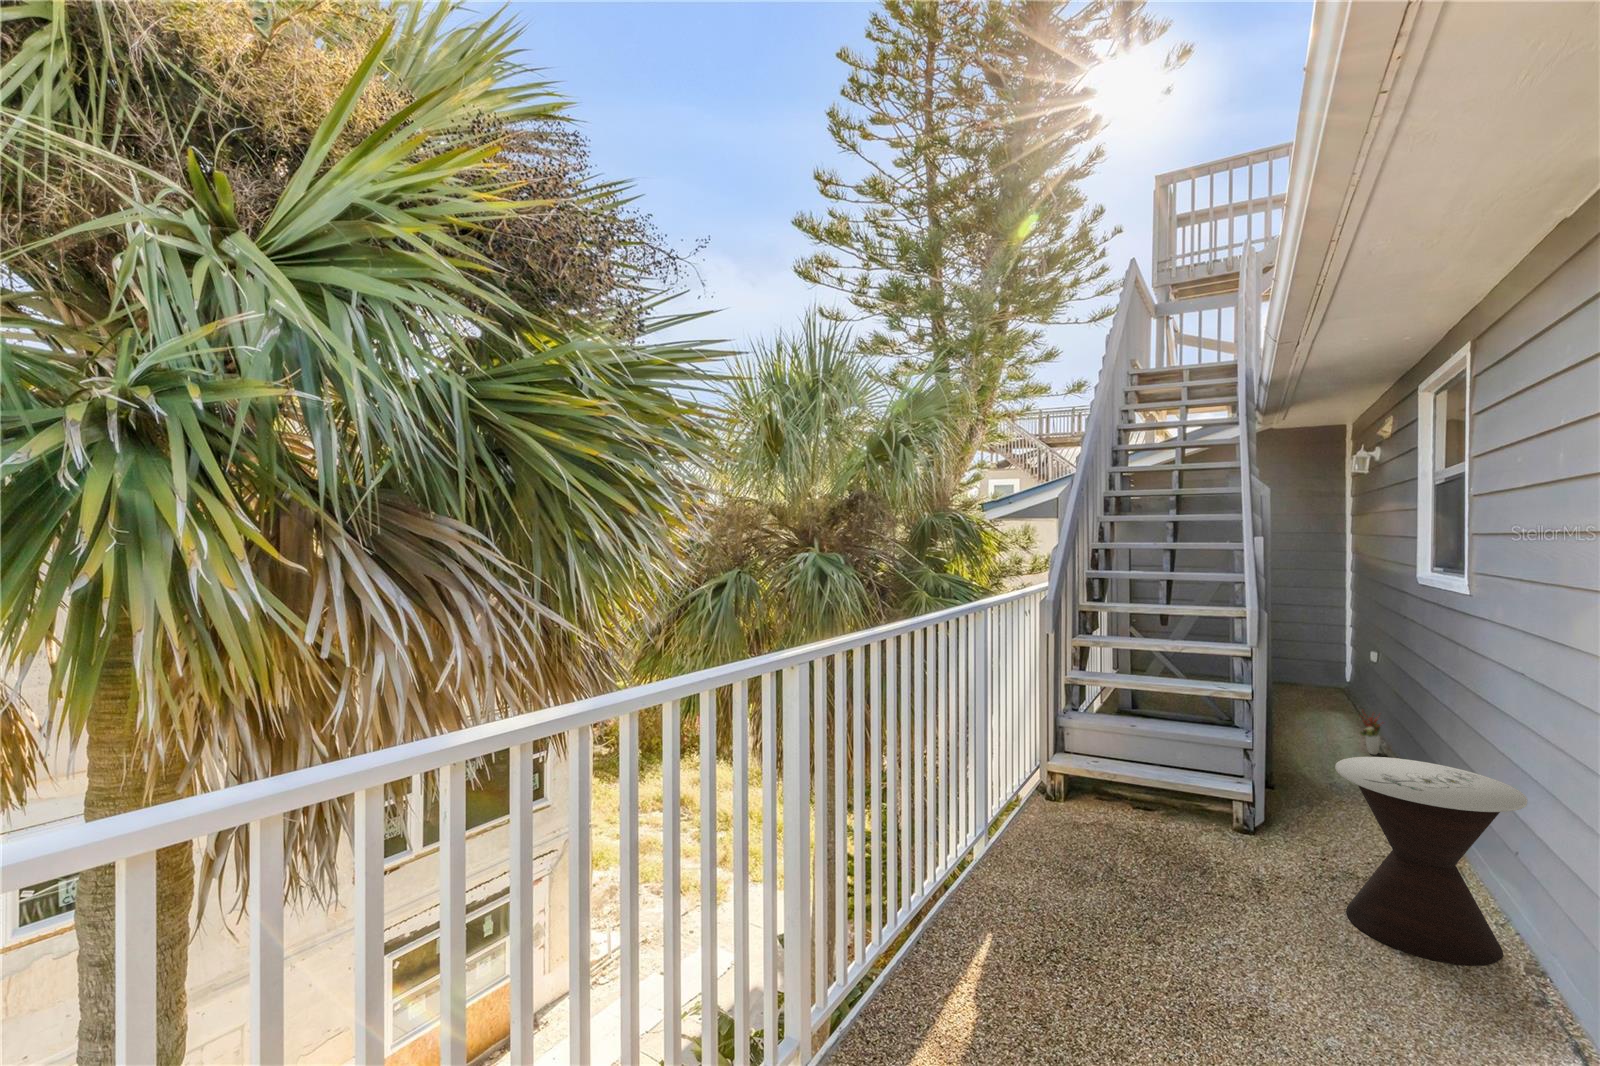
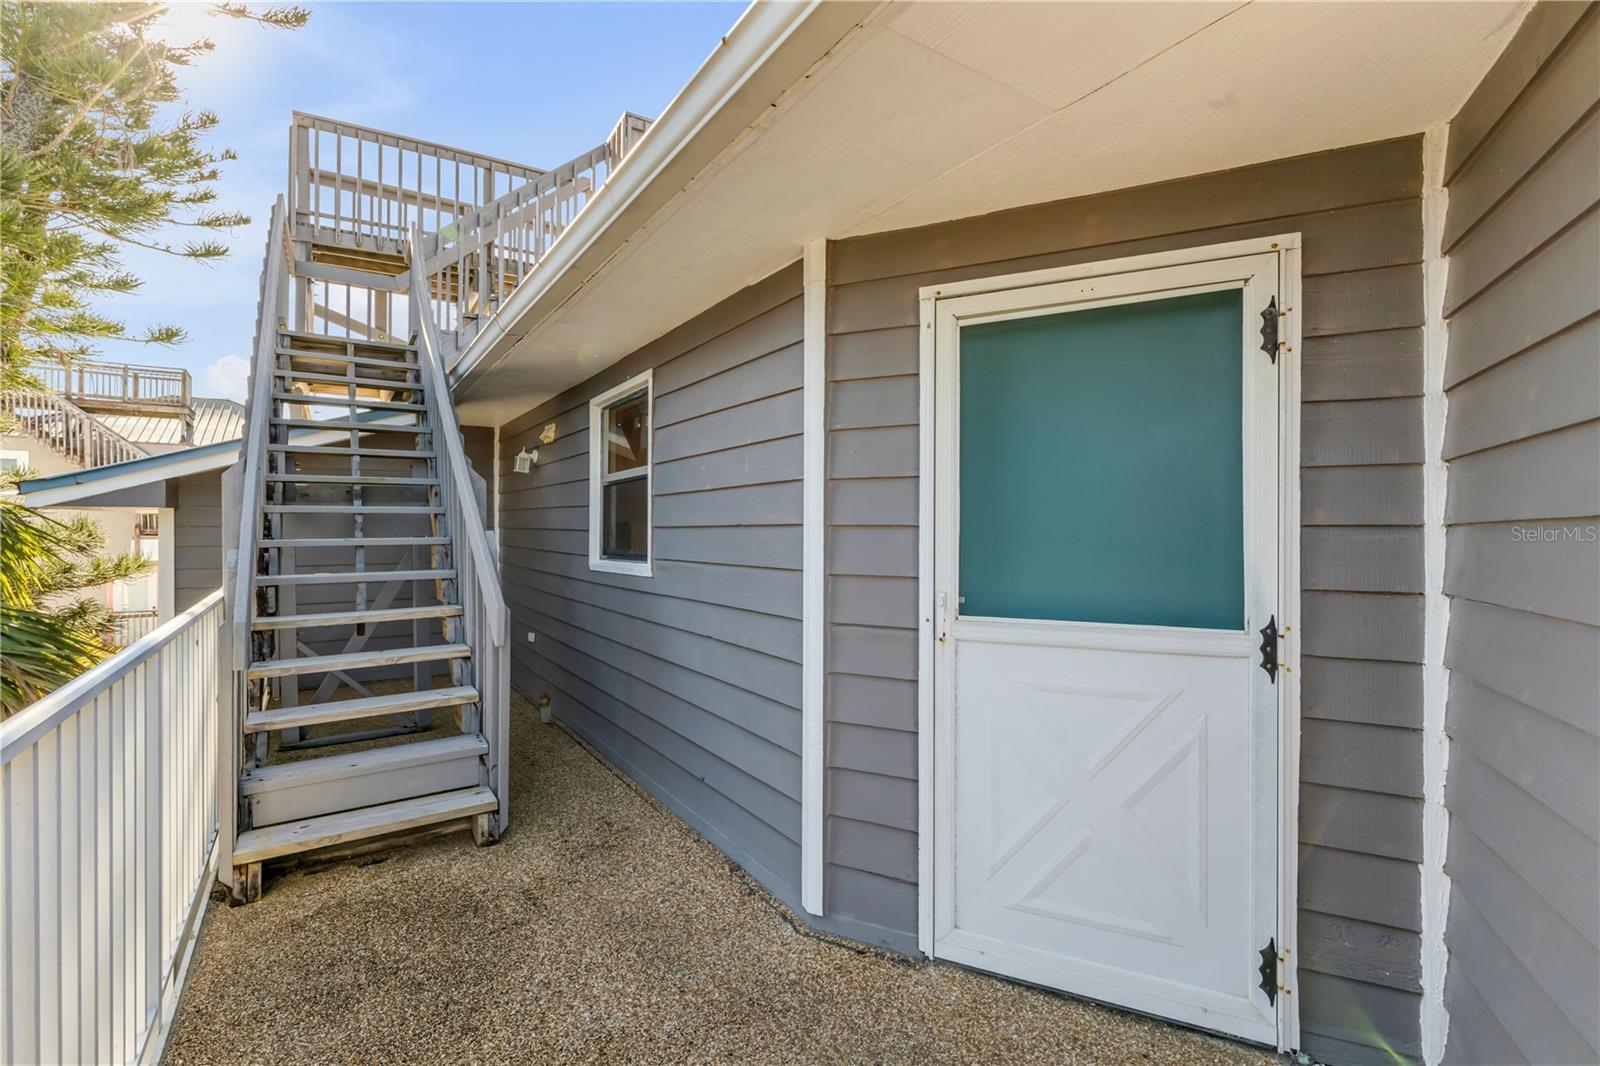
side table: present [1336,757,1527,966] -> none [600,727,731,903]

